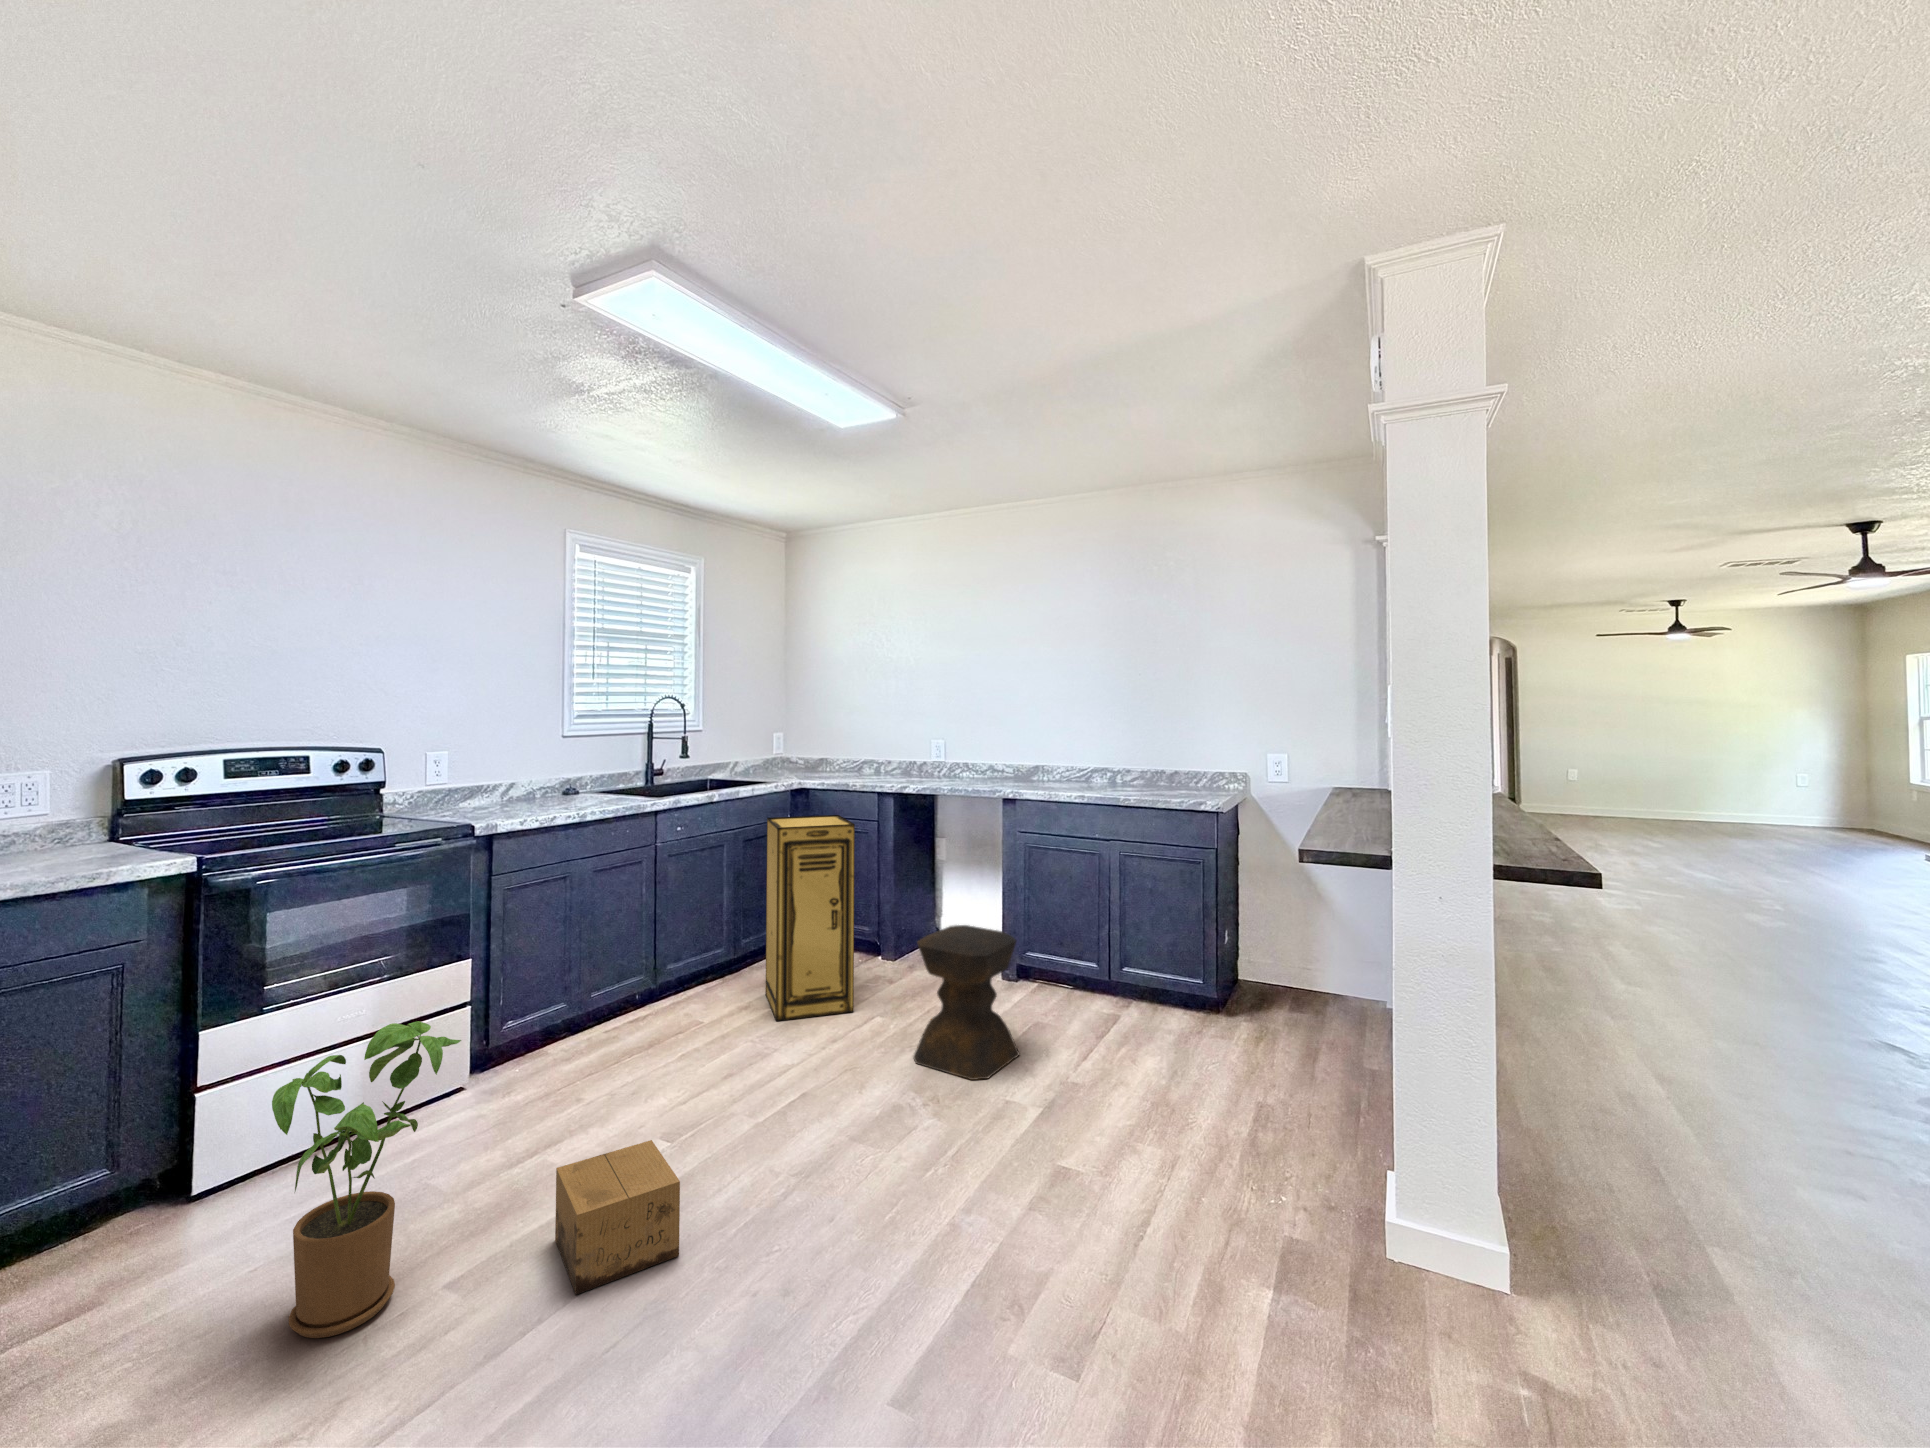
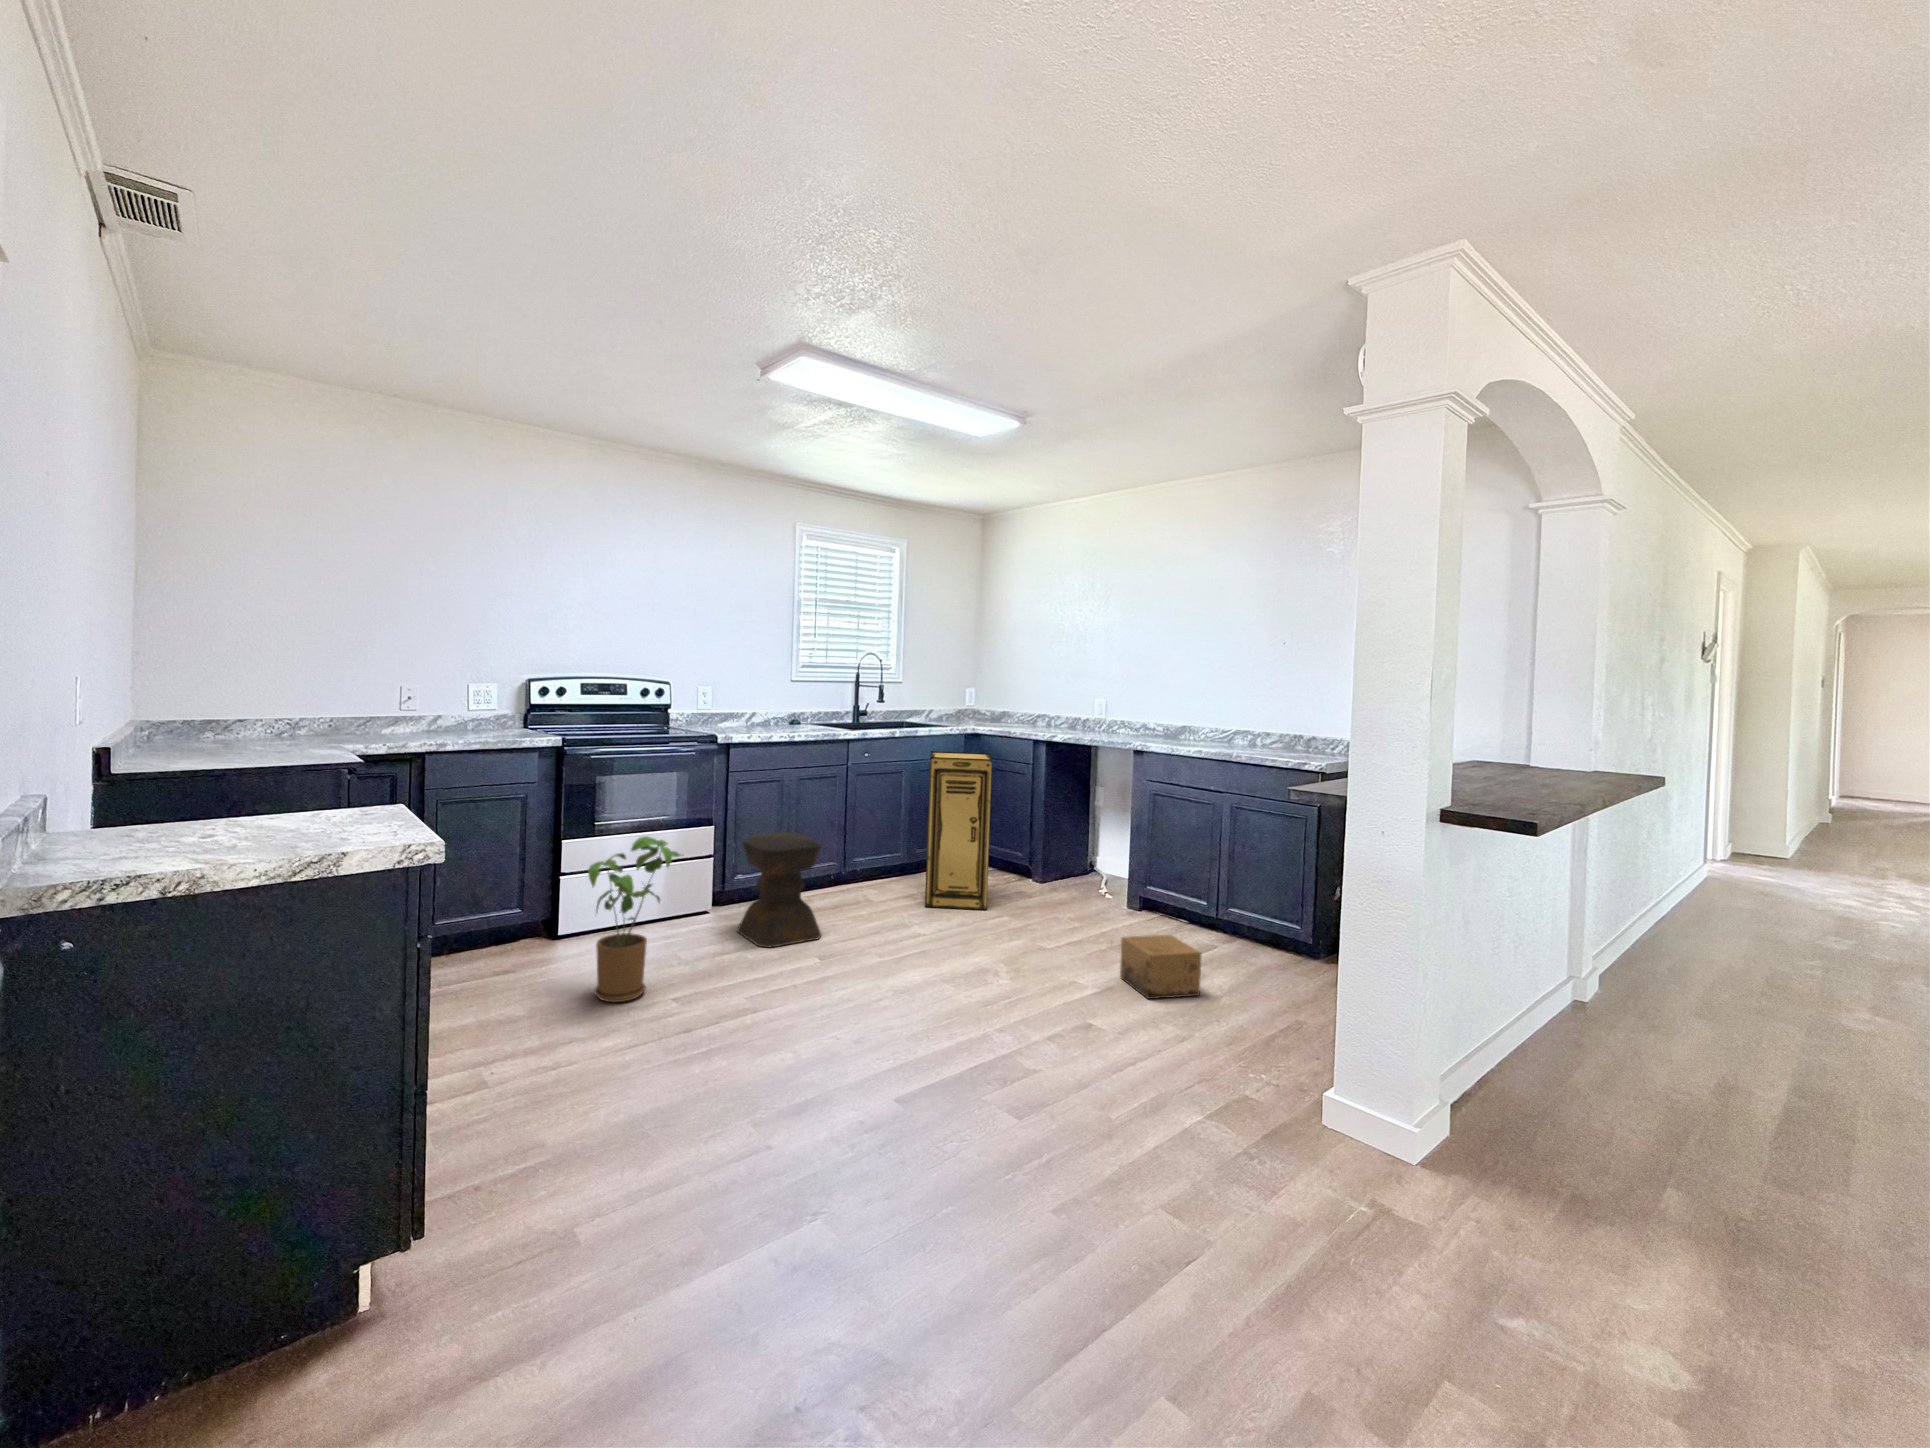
stool: present [914,925,1019,1080] -> present [737,832,822,947]
cardboard box: present [555,1140,680,1295] -> present [1120,935,1202,999]

